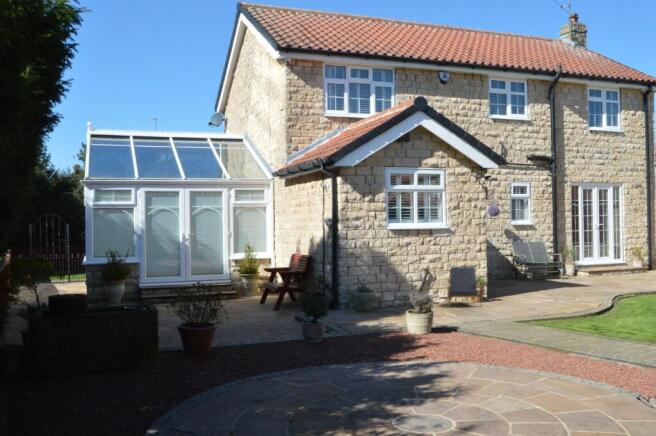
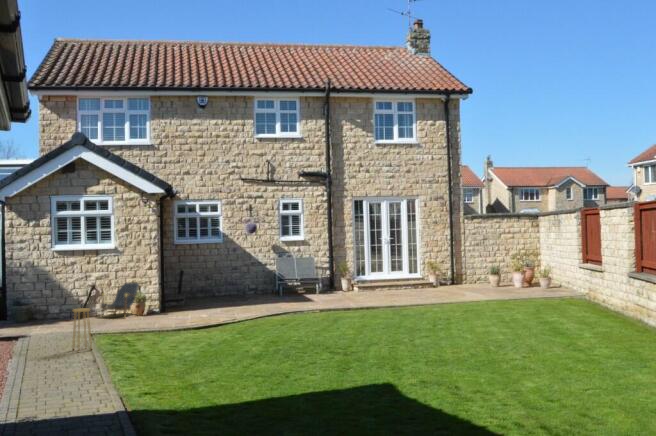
stool: none [602,288,625,341] -> present [72,308,92,350]

